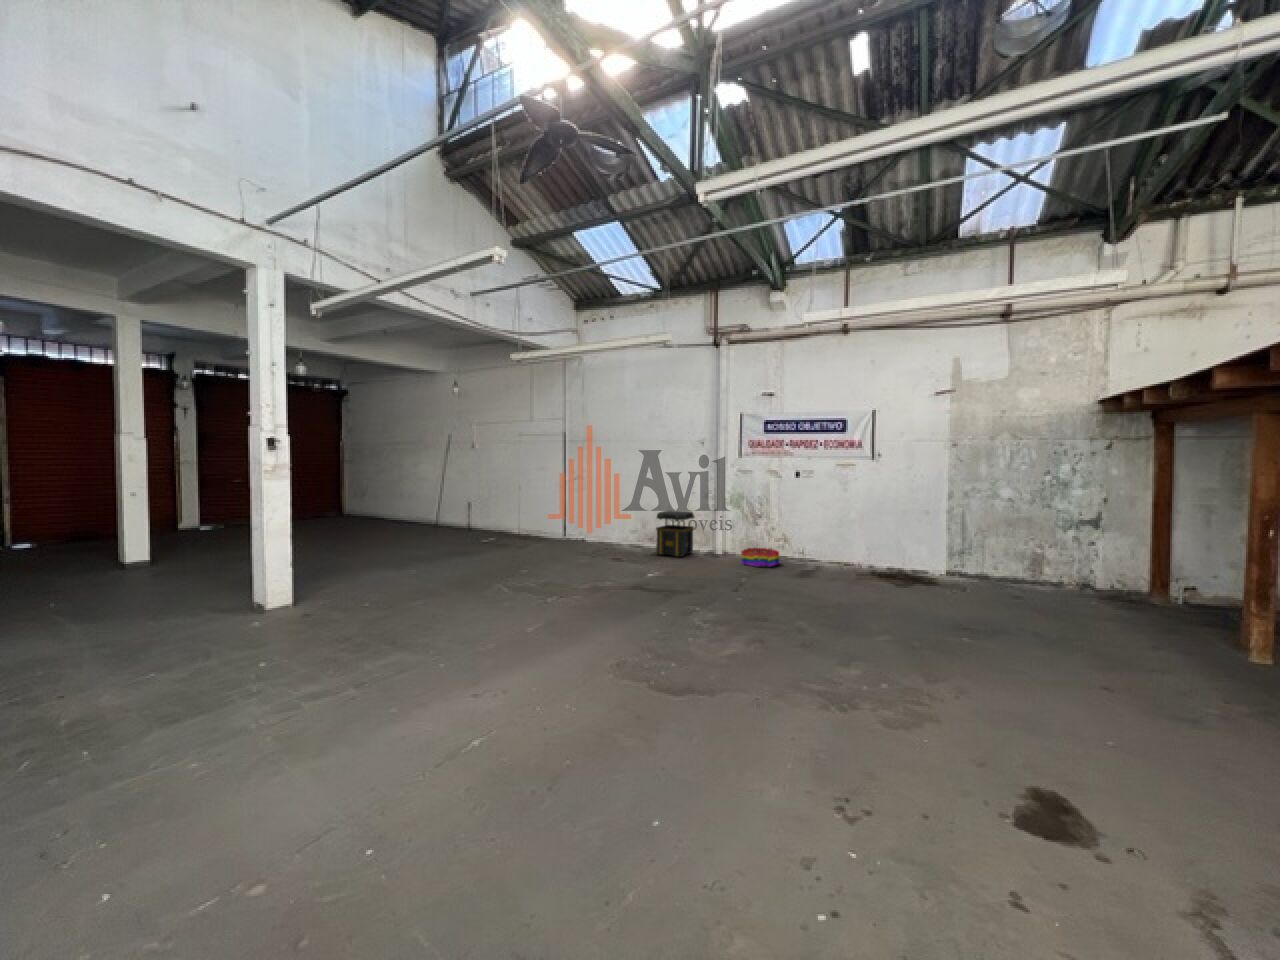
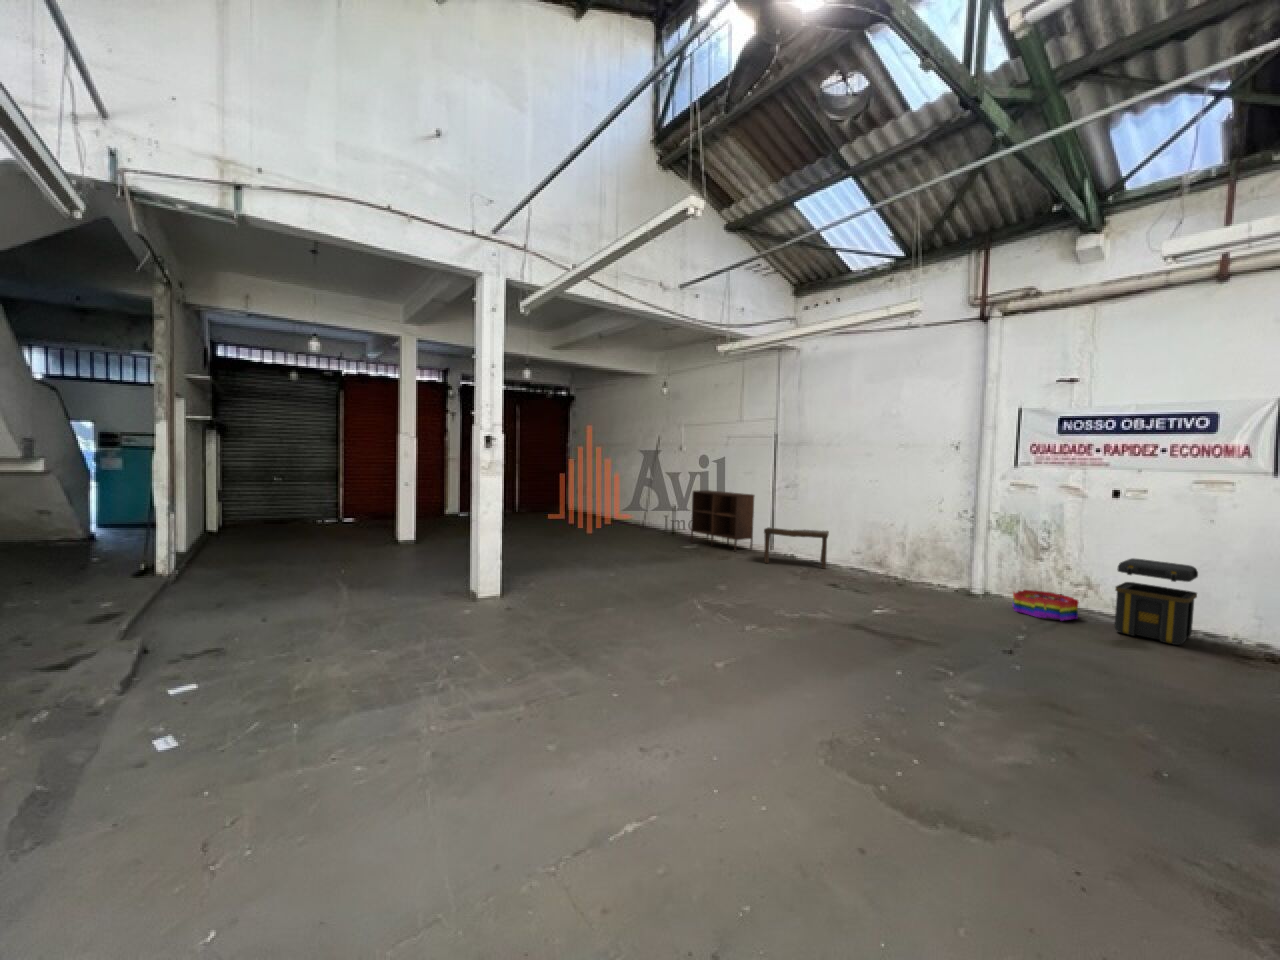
shelving unit: none [487,486,547,542] -> present [691,490,754,551]
toolbox: present [656,510,694,557] -> present [1115,558,1198,645]
bench: none [557,516,612,549] -> present [764,527,829,569]

